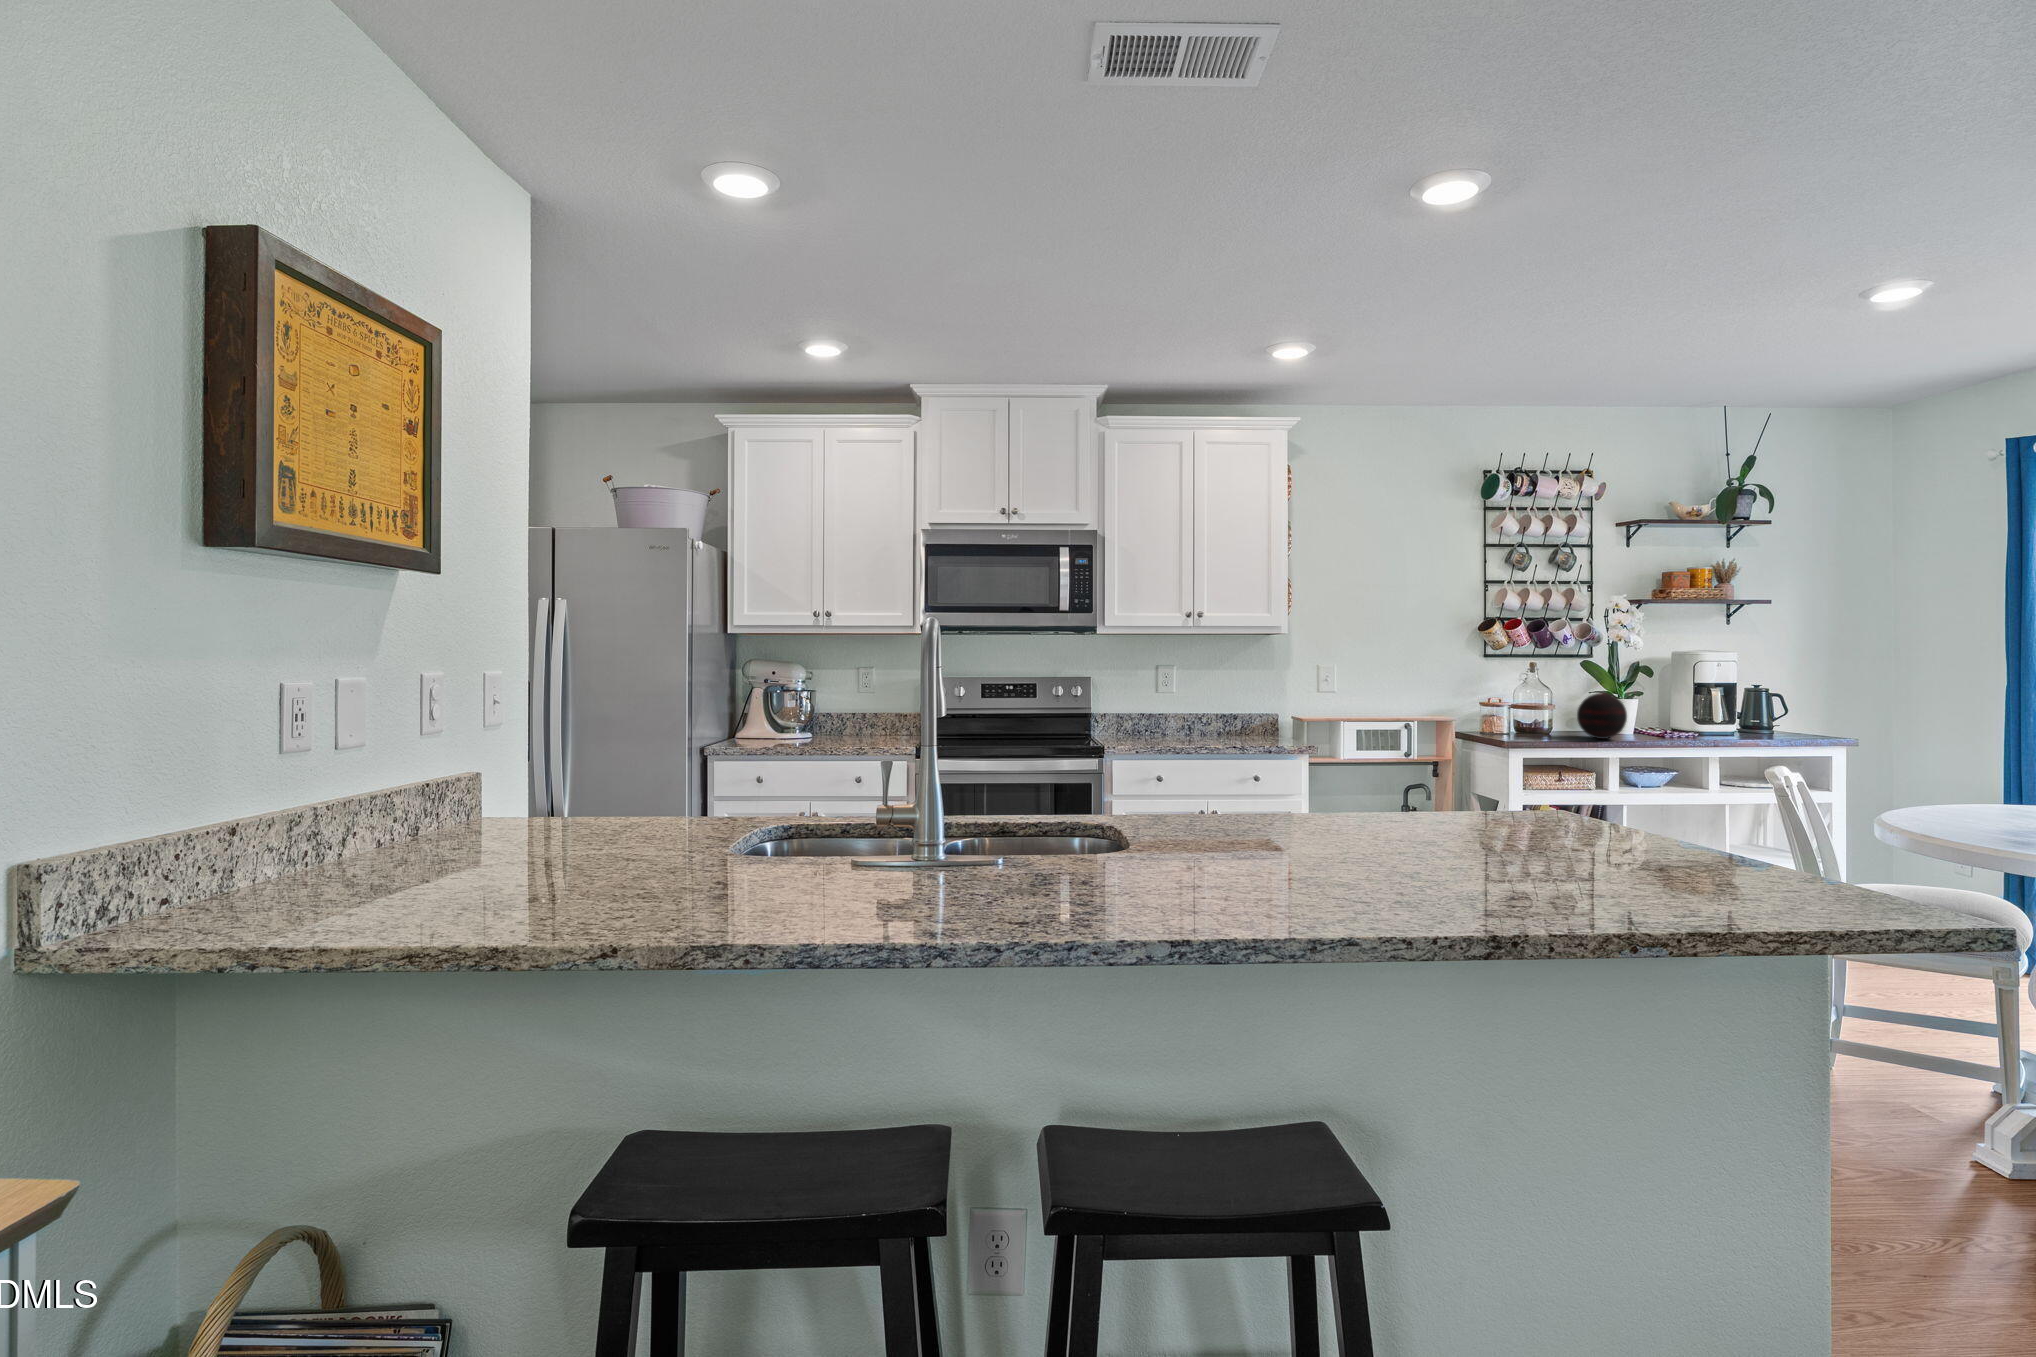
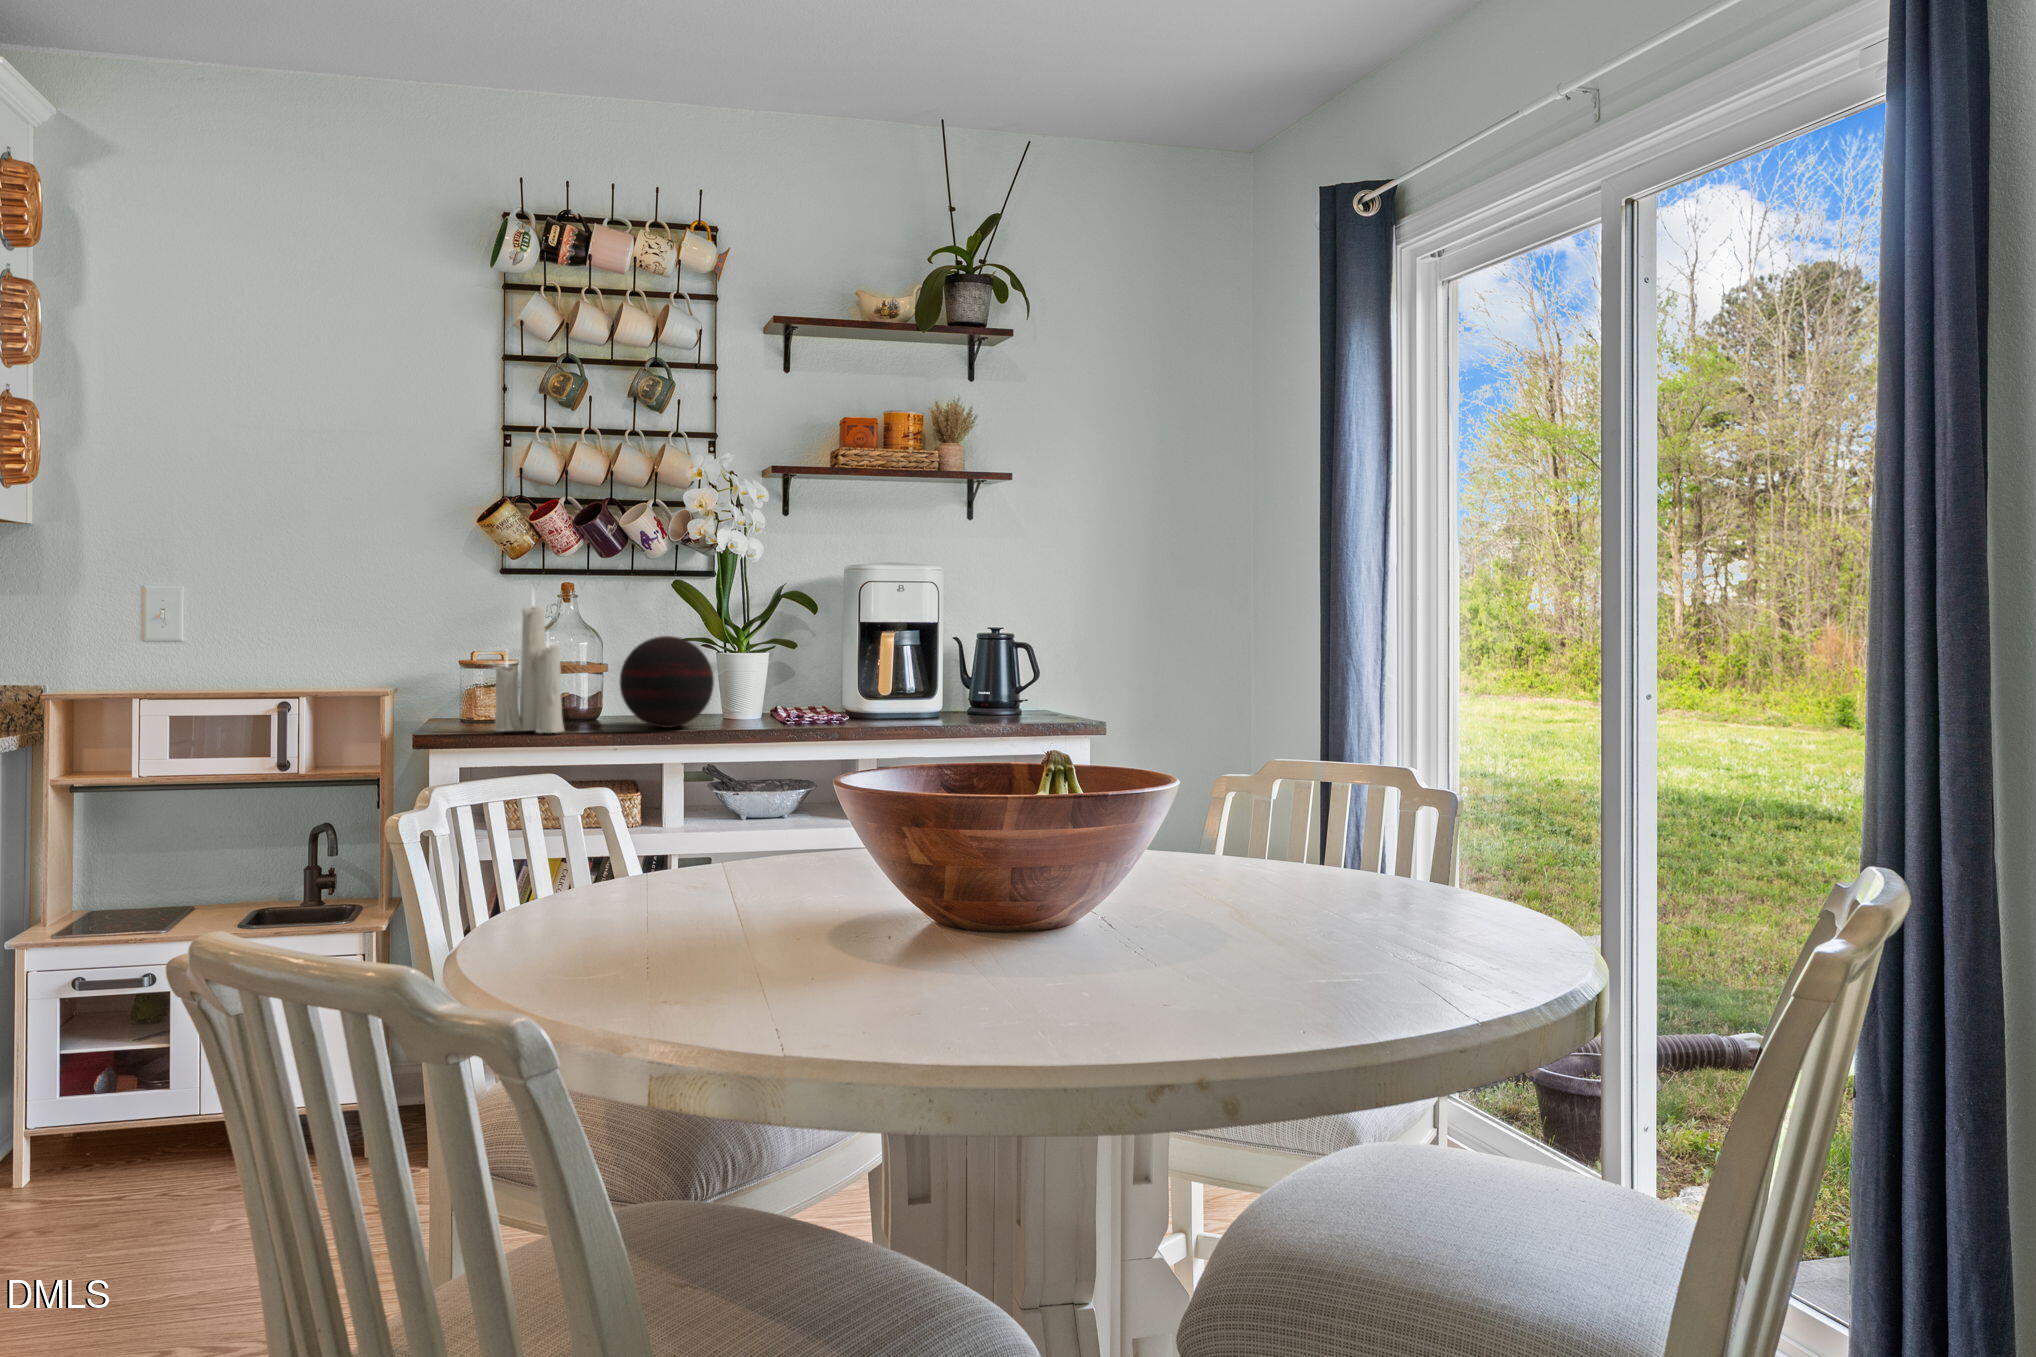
candle: none [1520,666,1558,741] -> present [493,596,564,733]

